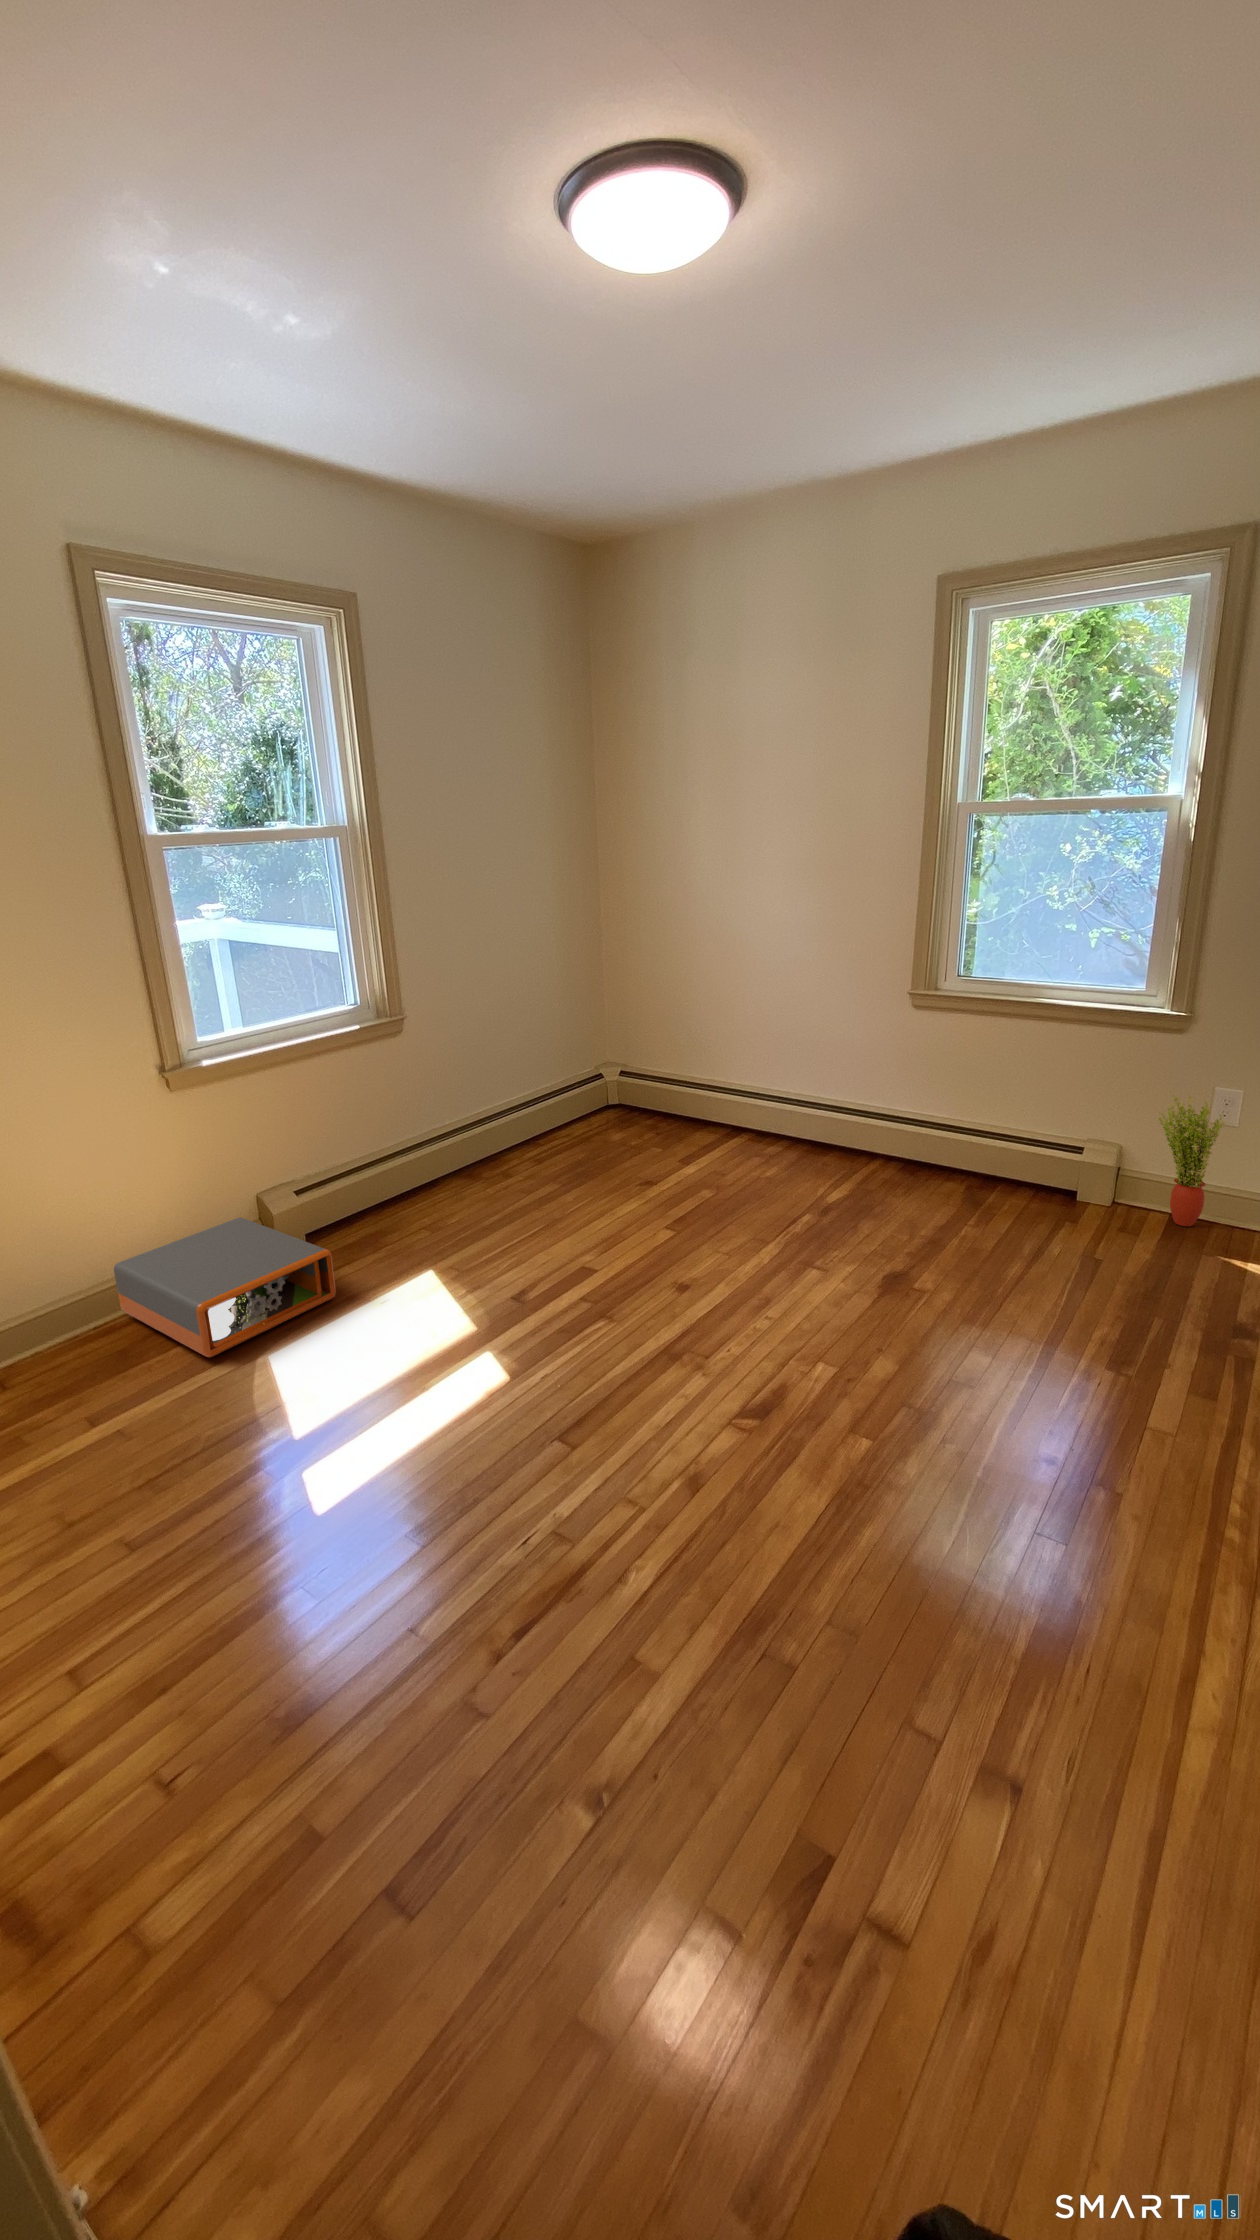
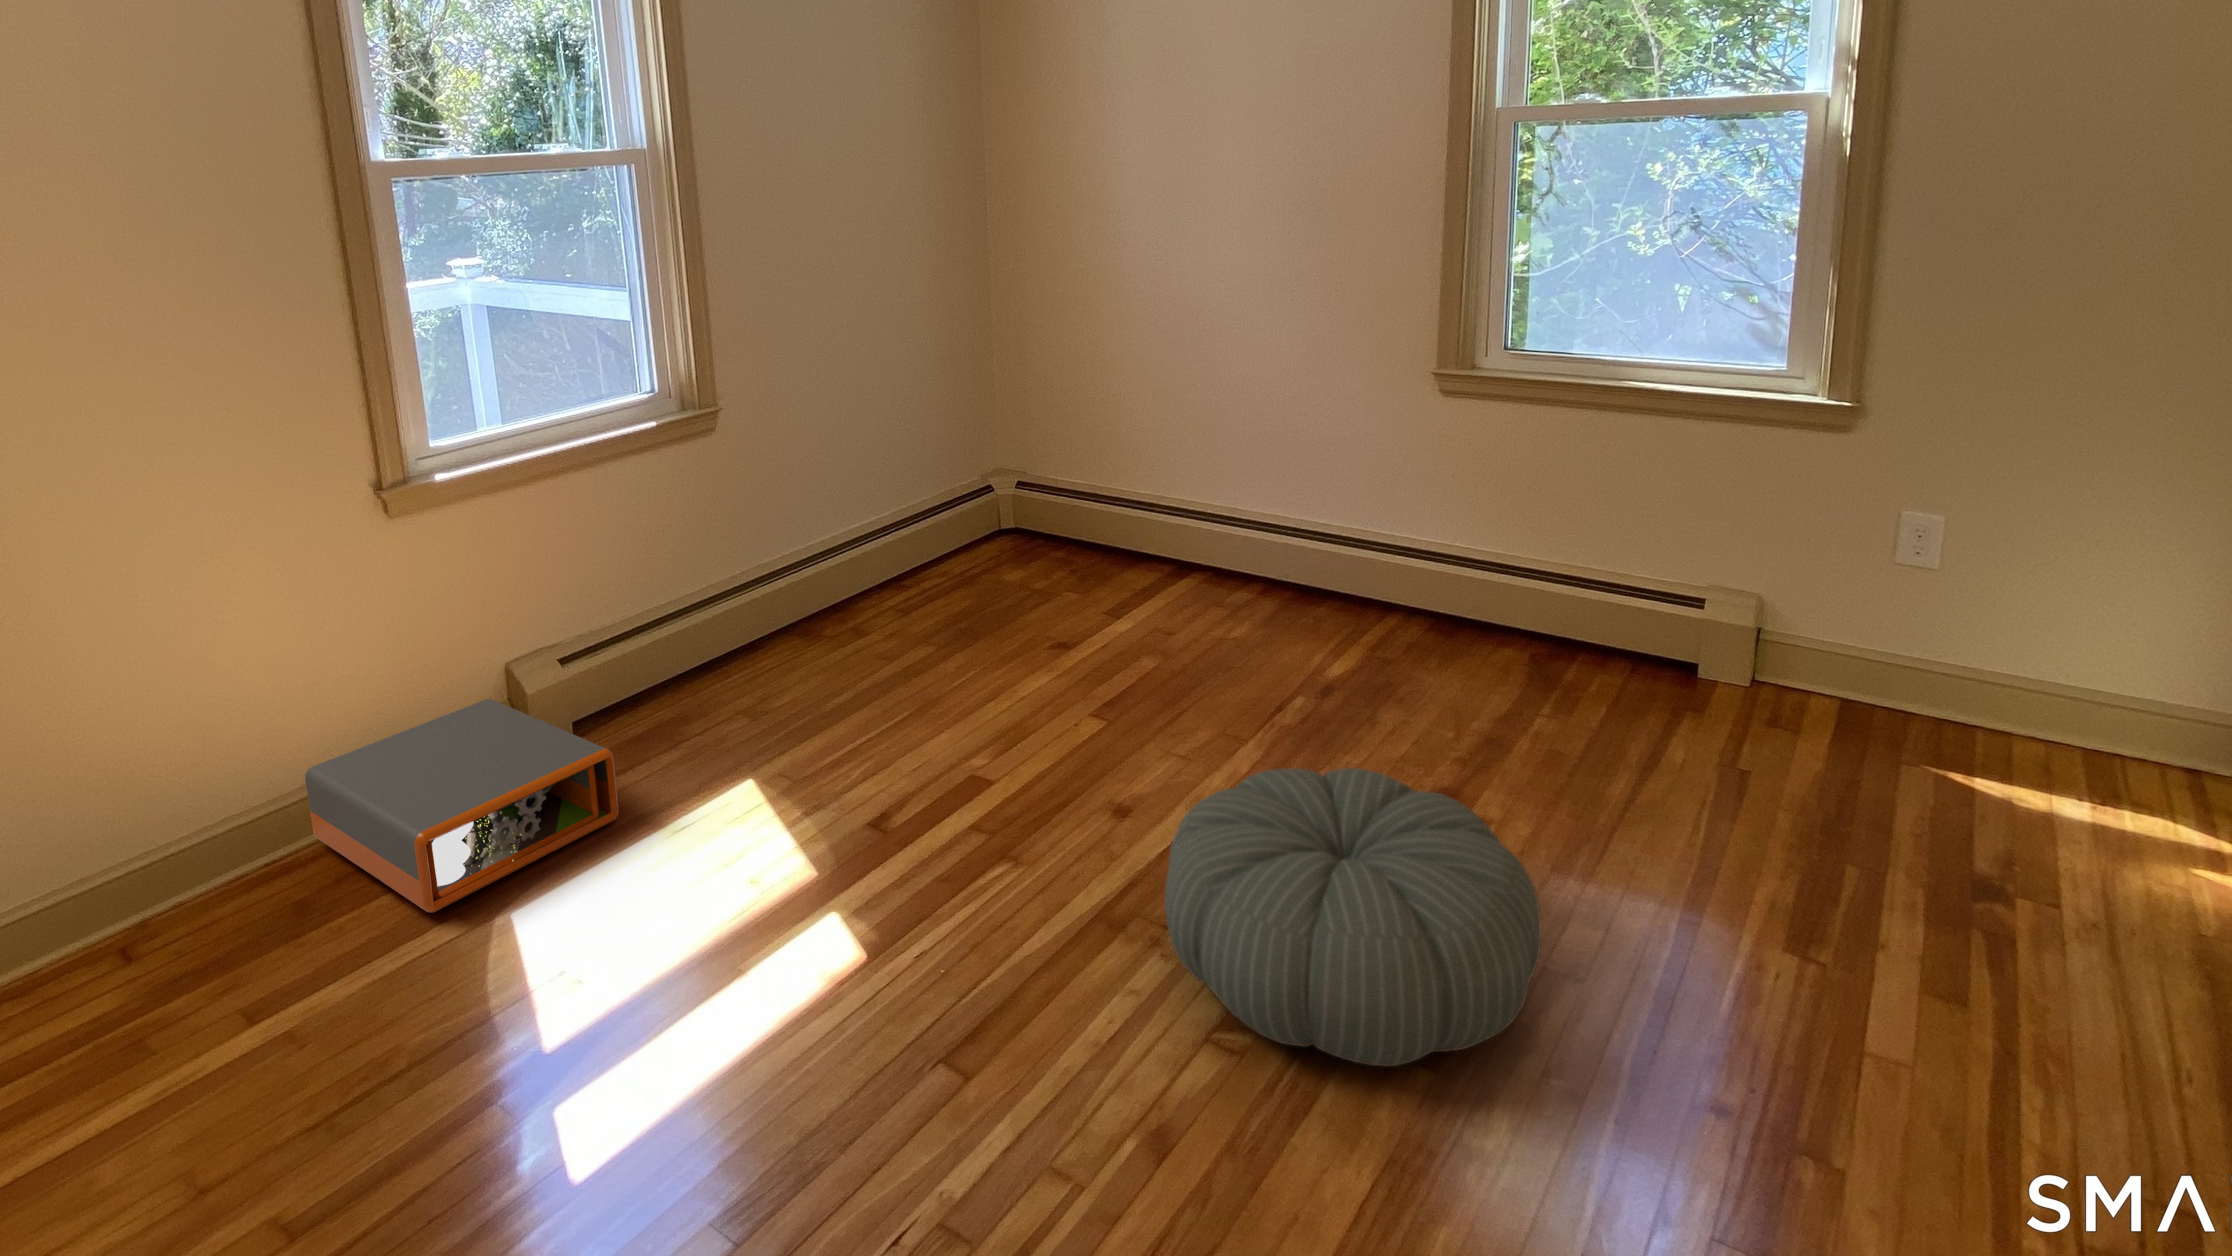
potted plant: present [1158,1095,1226,1226] -> none [1816,522,1925,718]
pouf: none [706,1257,947,1438] -> present [1164,768,1541,1067]

